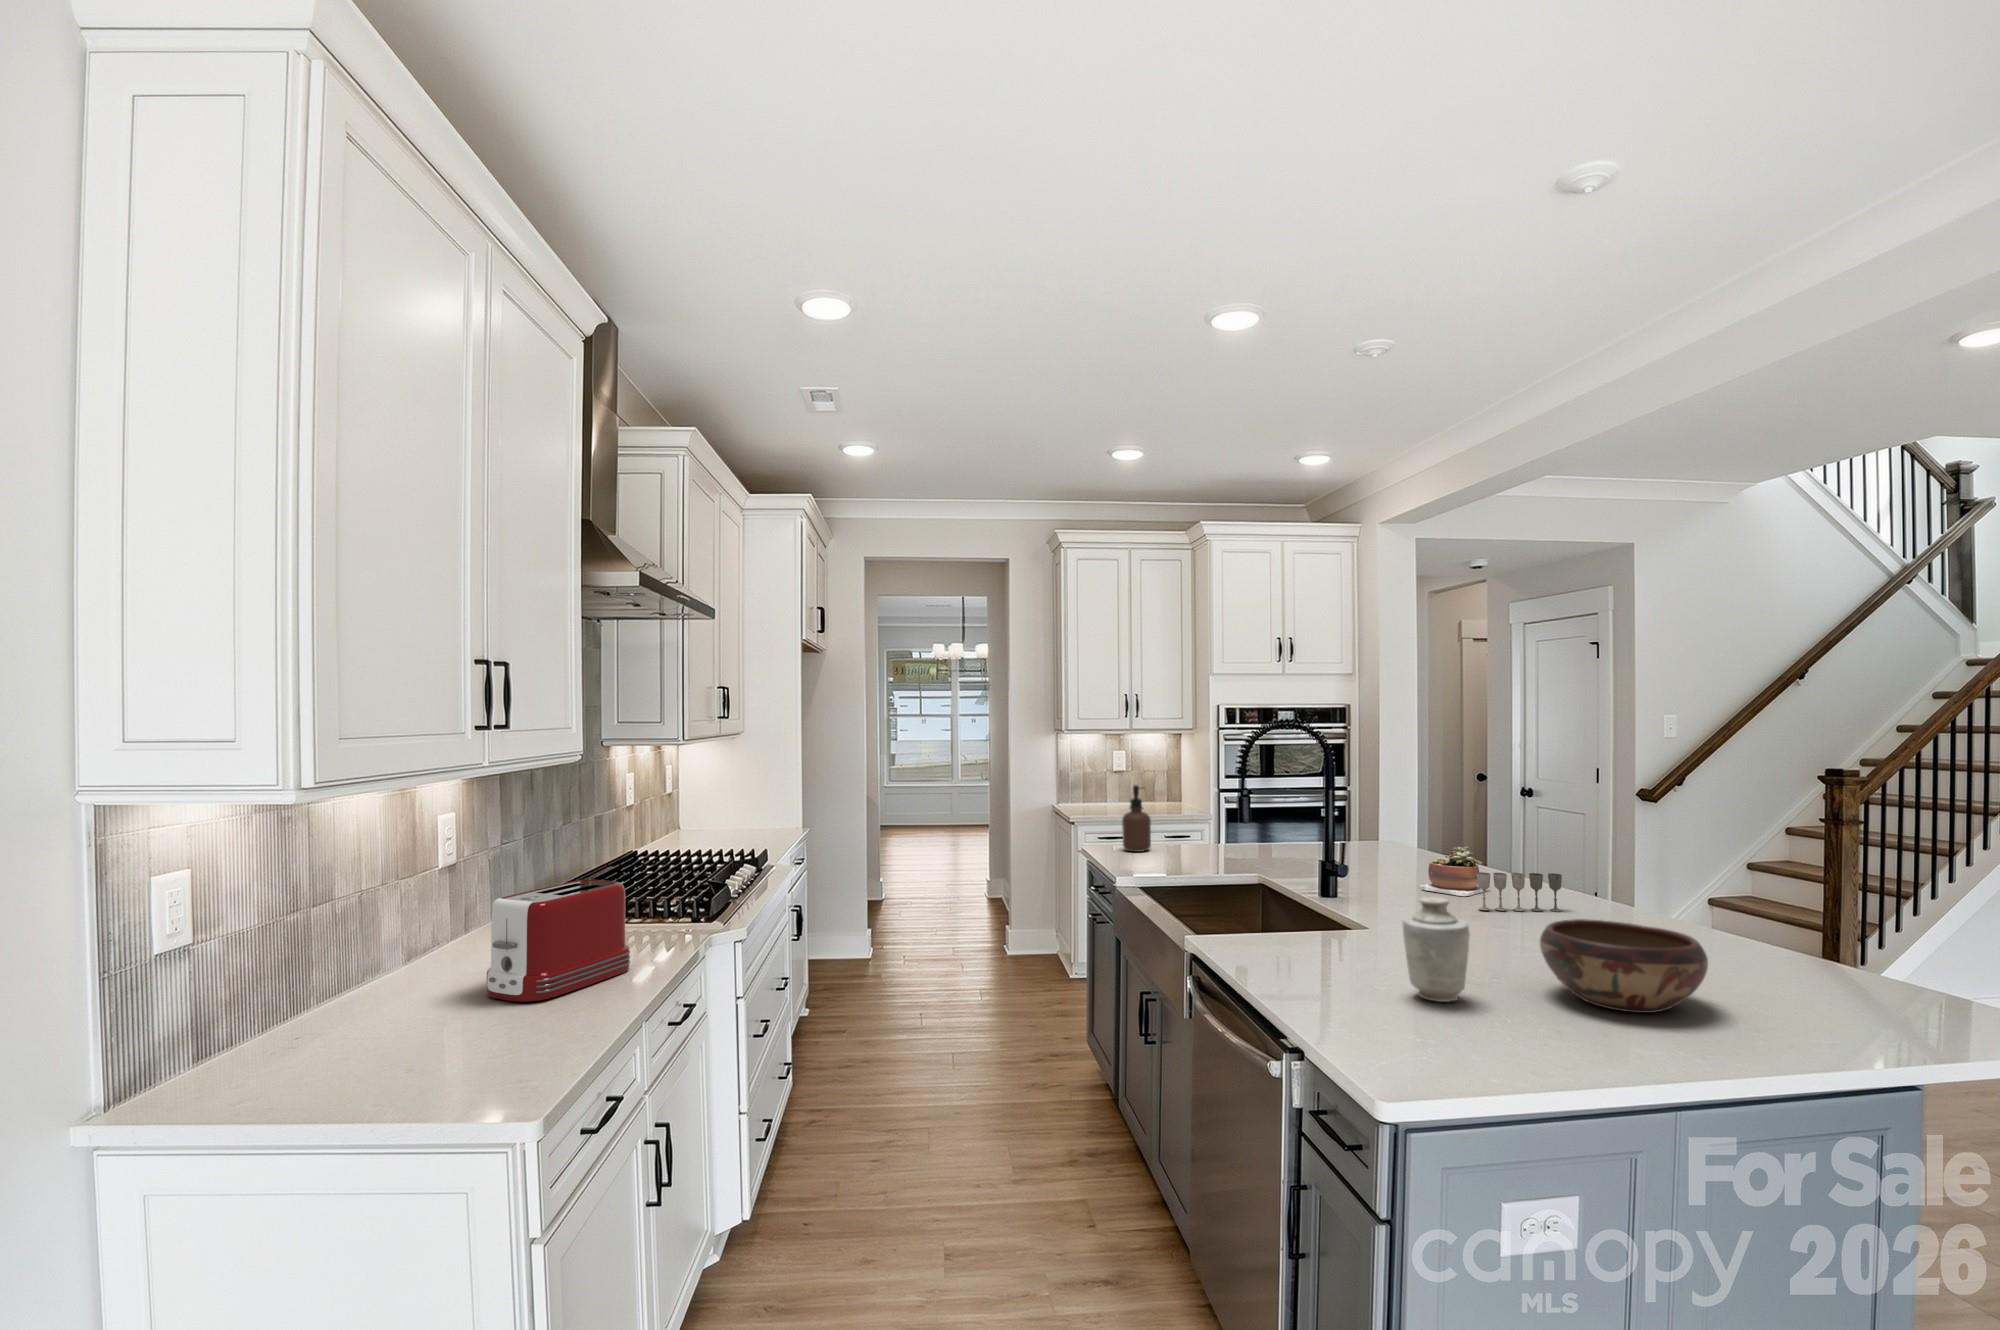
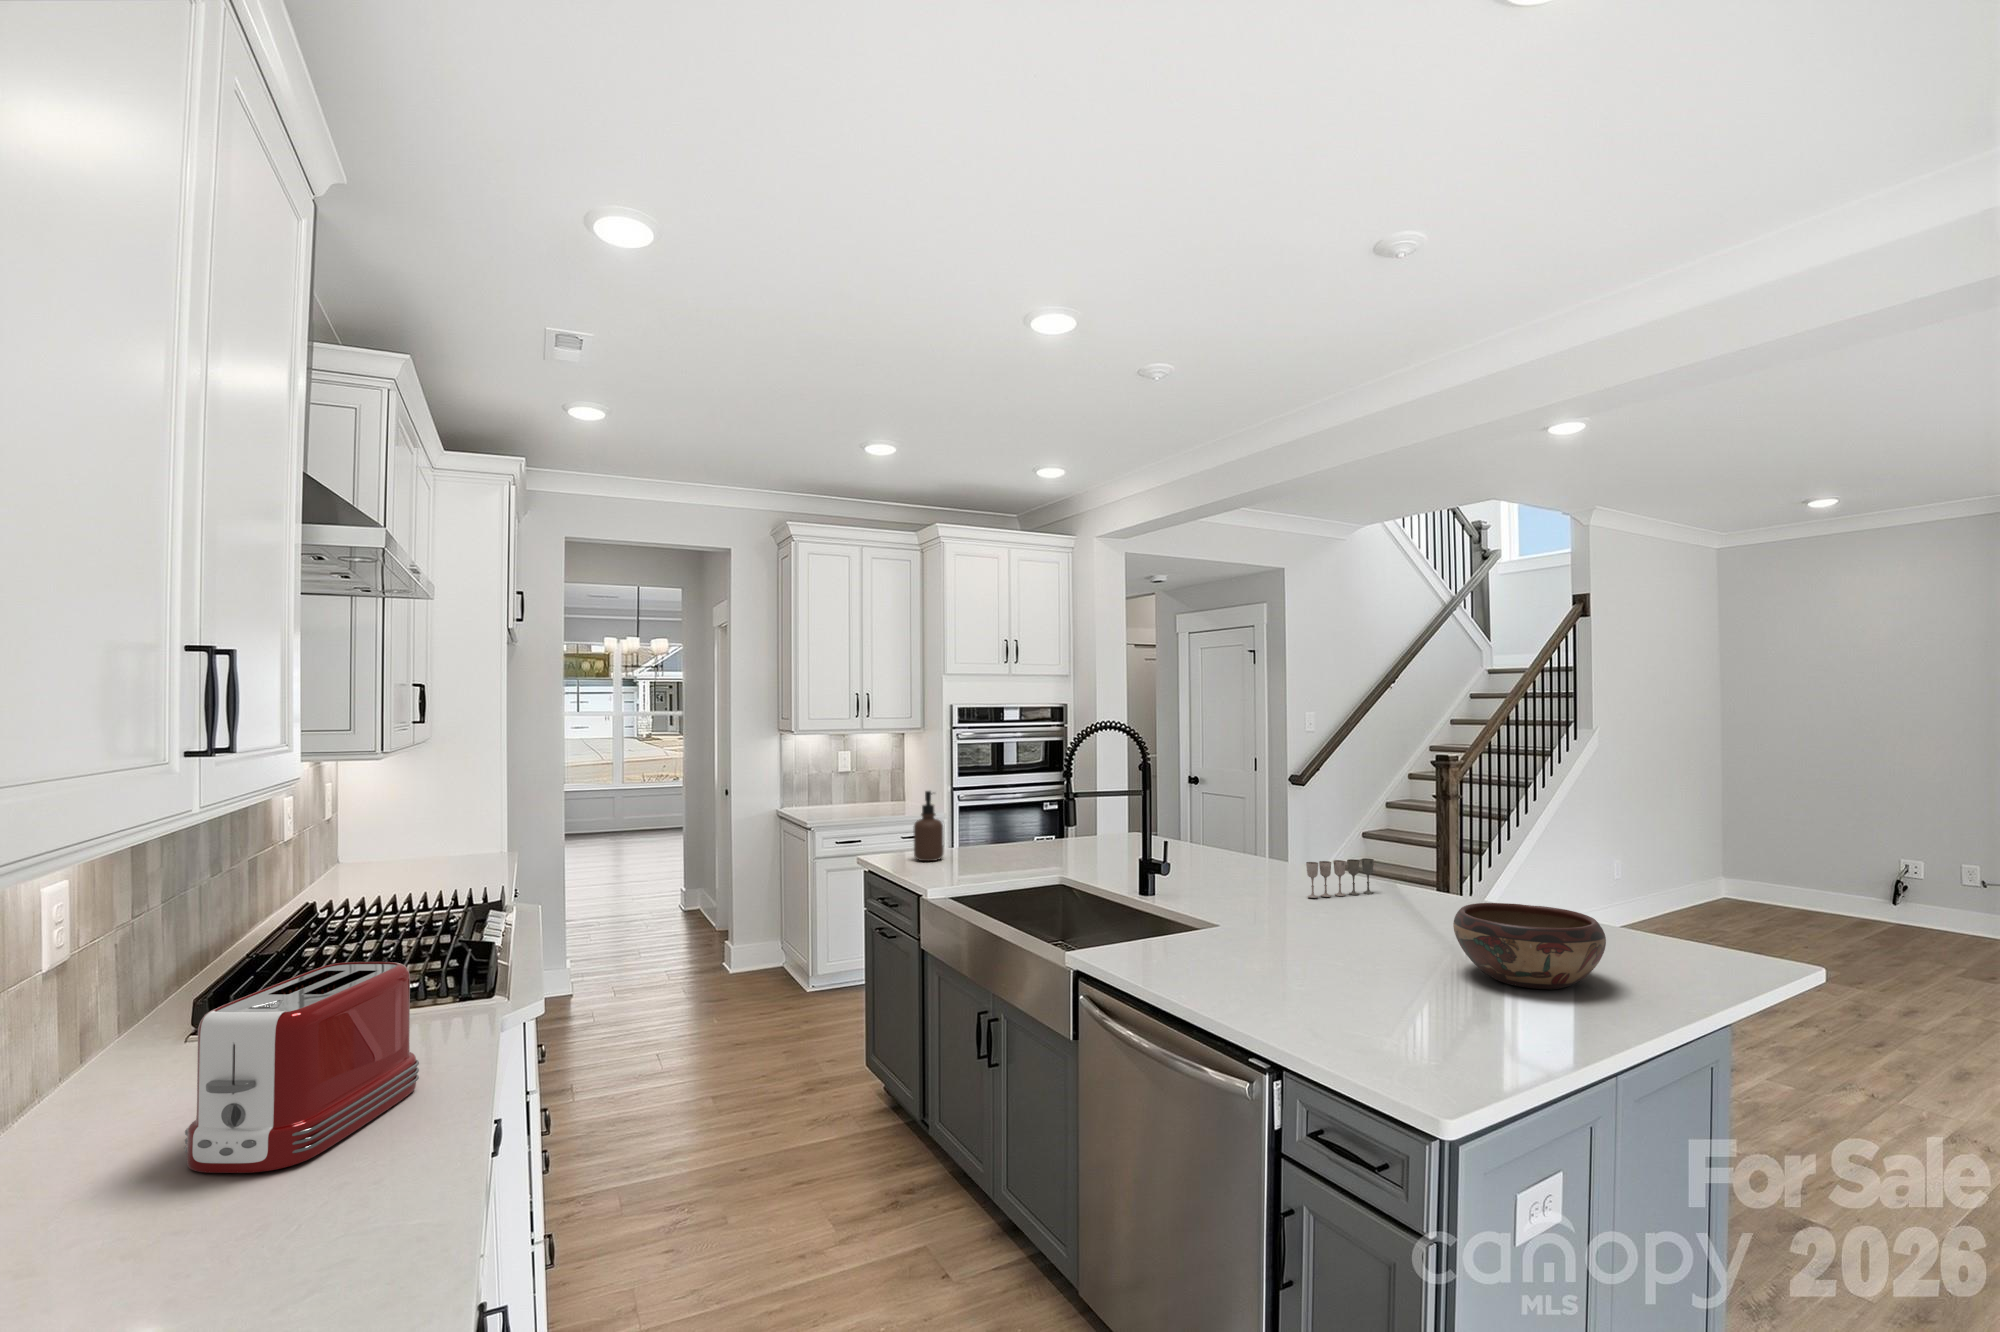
succulent plant: present [1419,847,1490,896] -> none [1235,837,1294,885]
vase: present [1403,897,1470,1002] -> none [1349,894,1416,1000]

